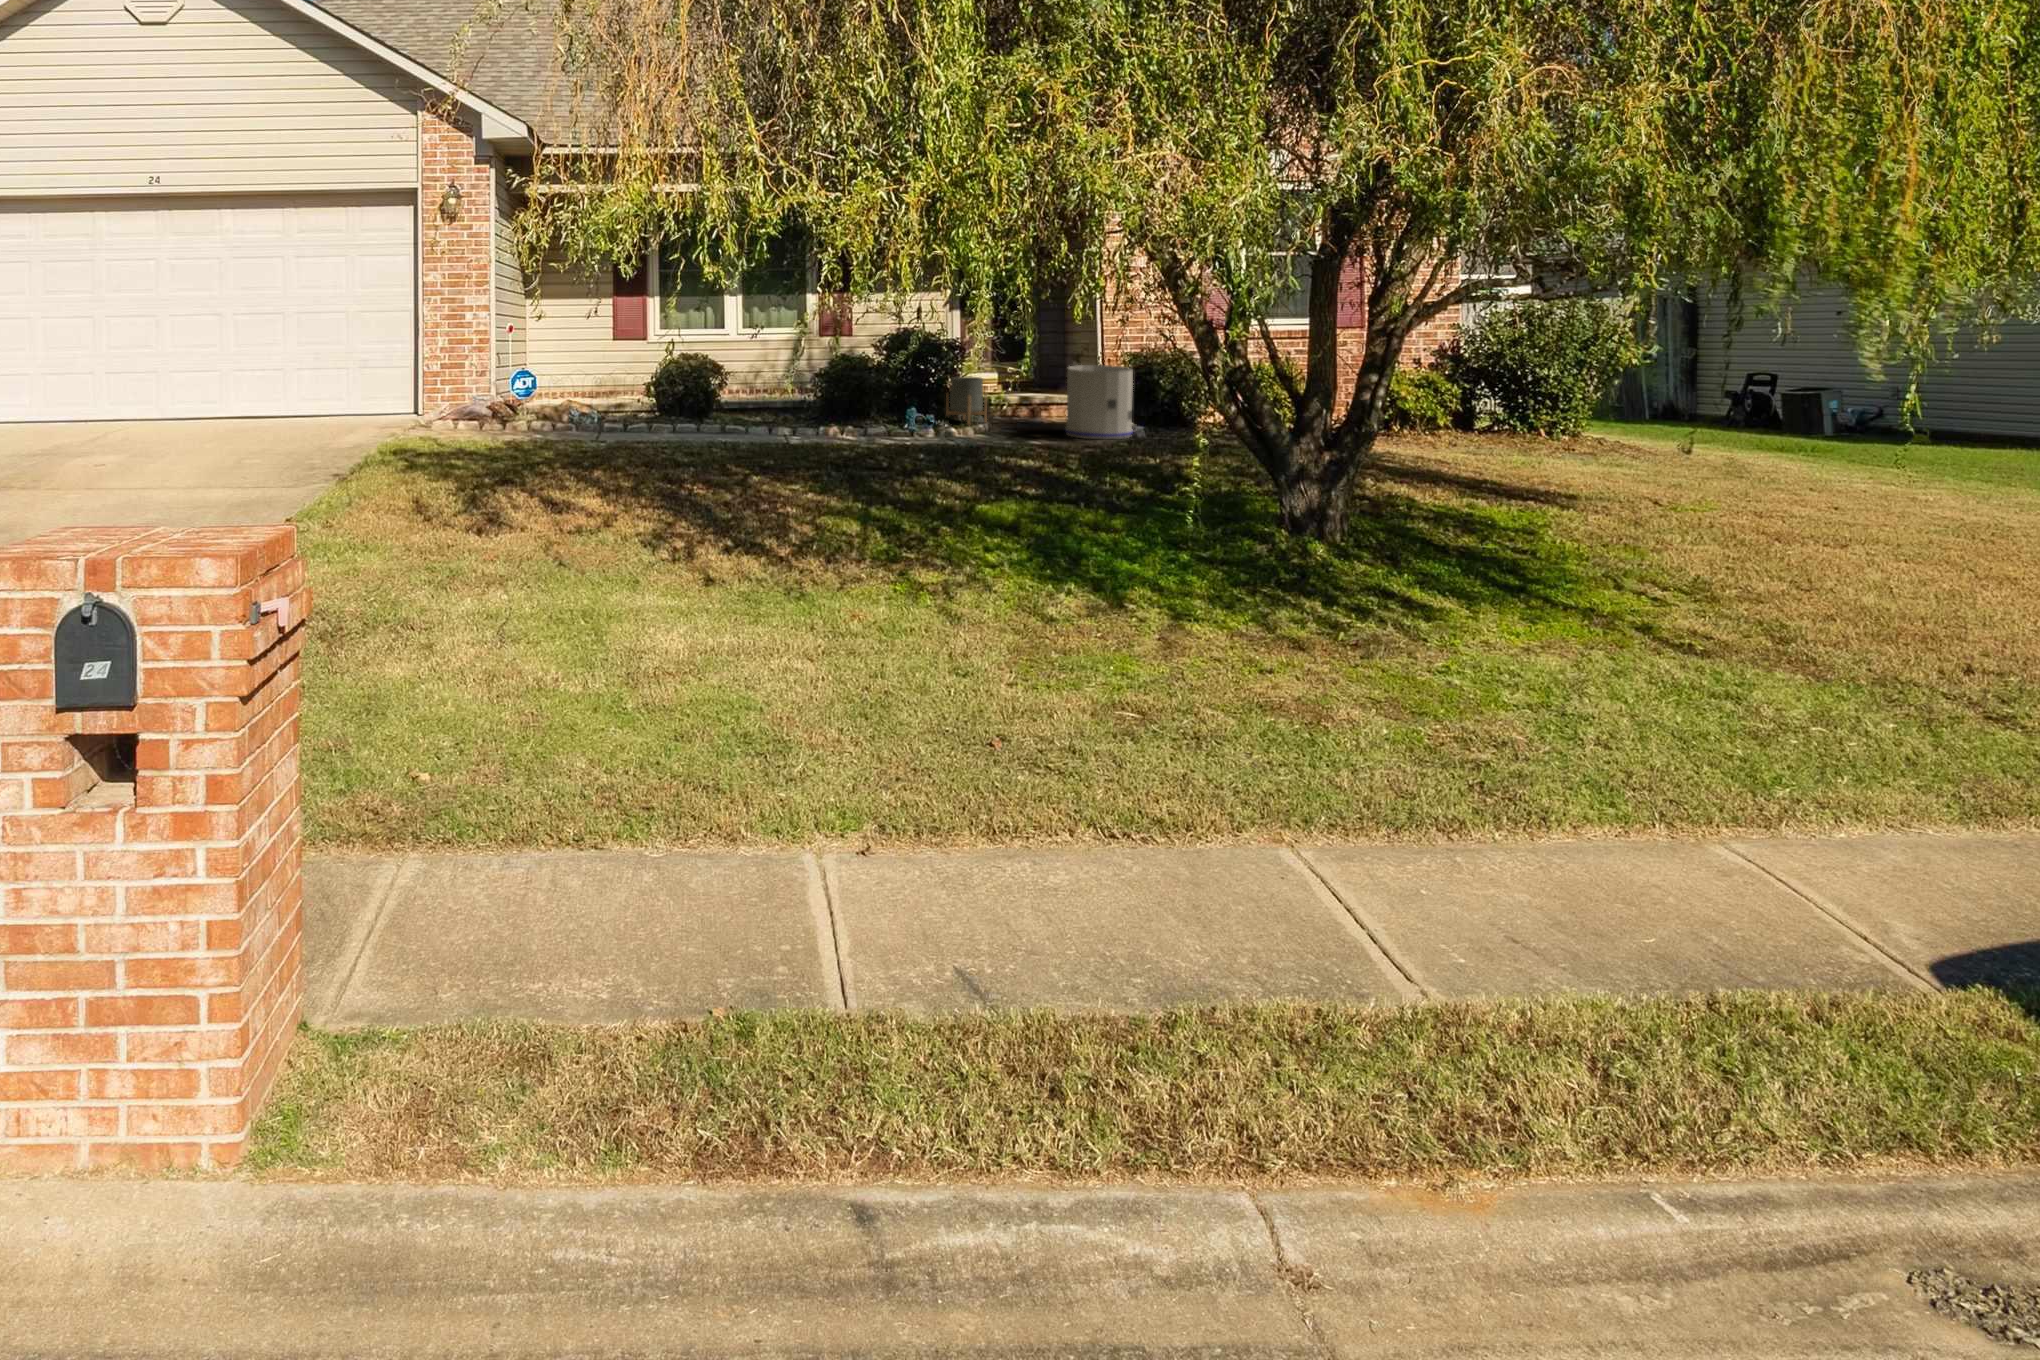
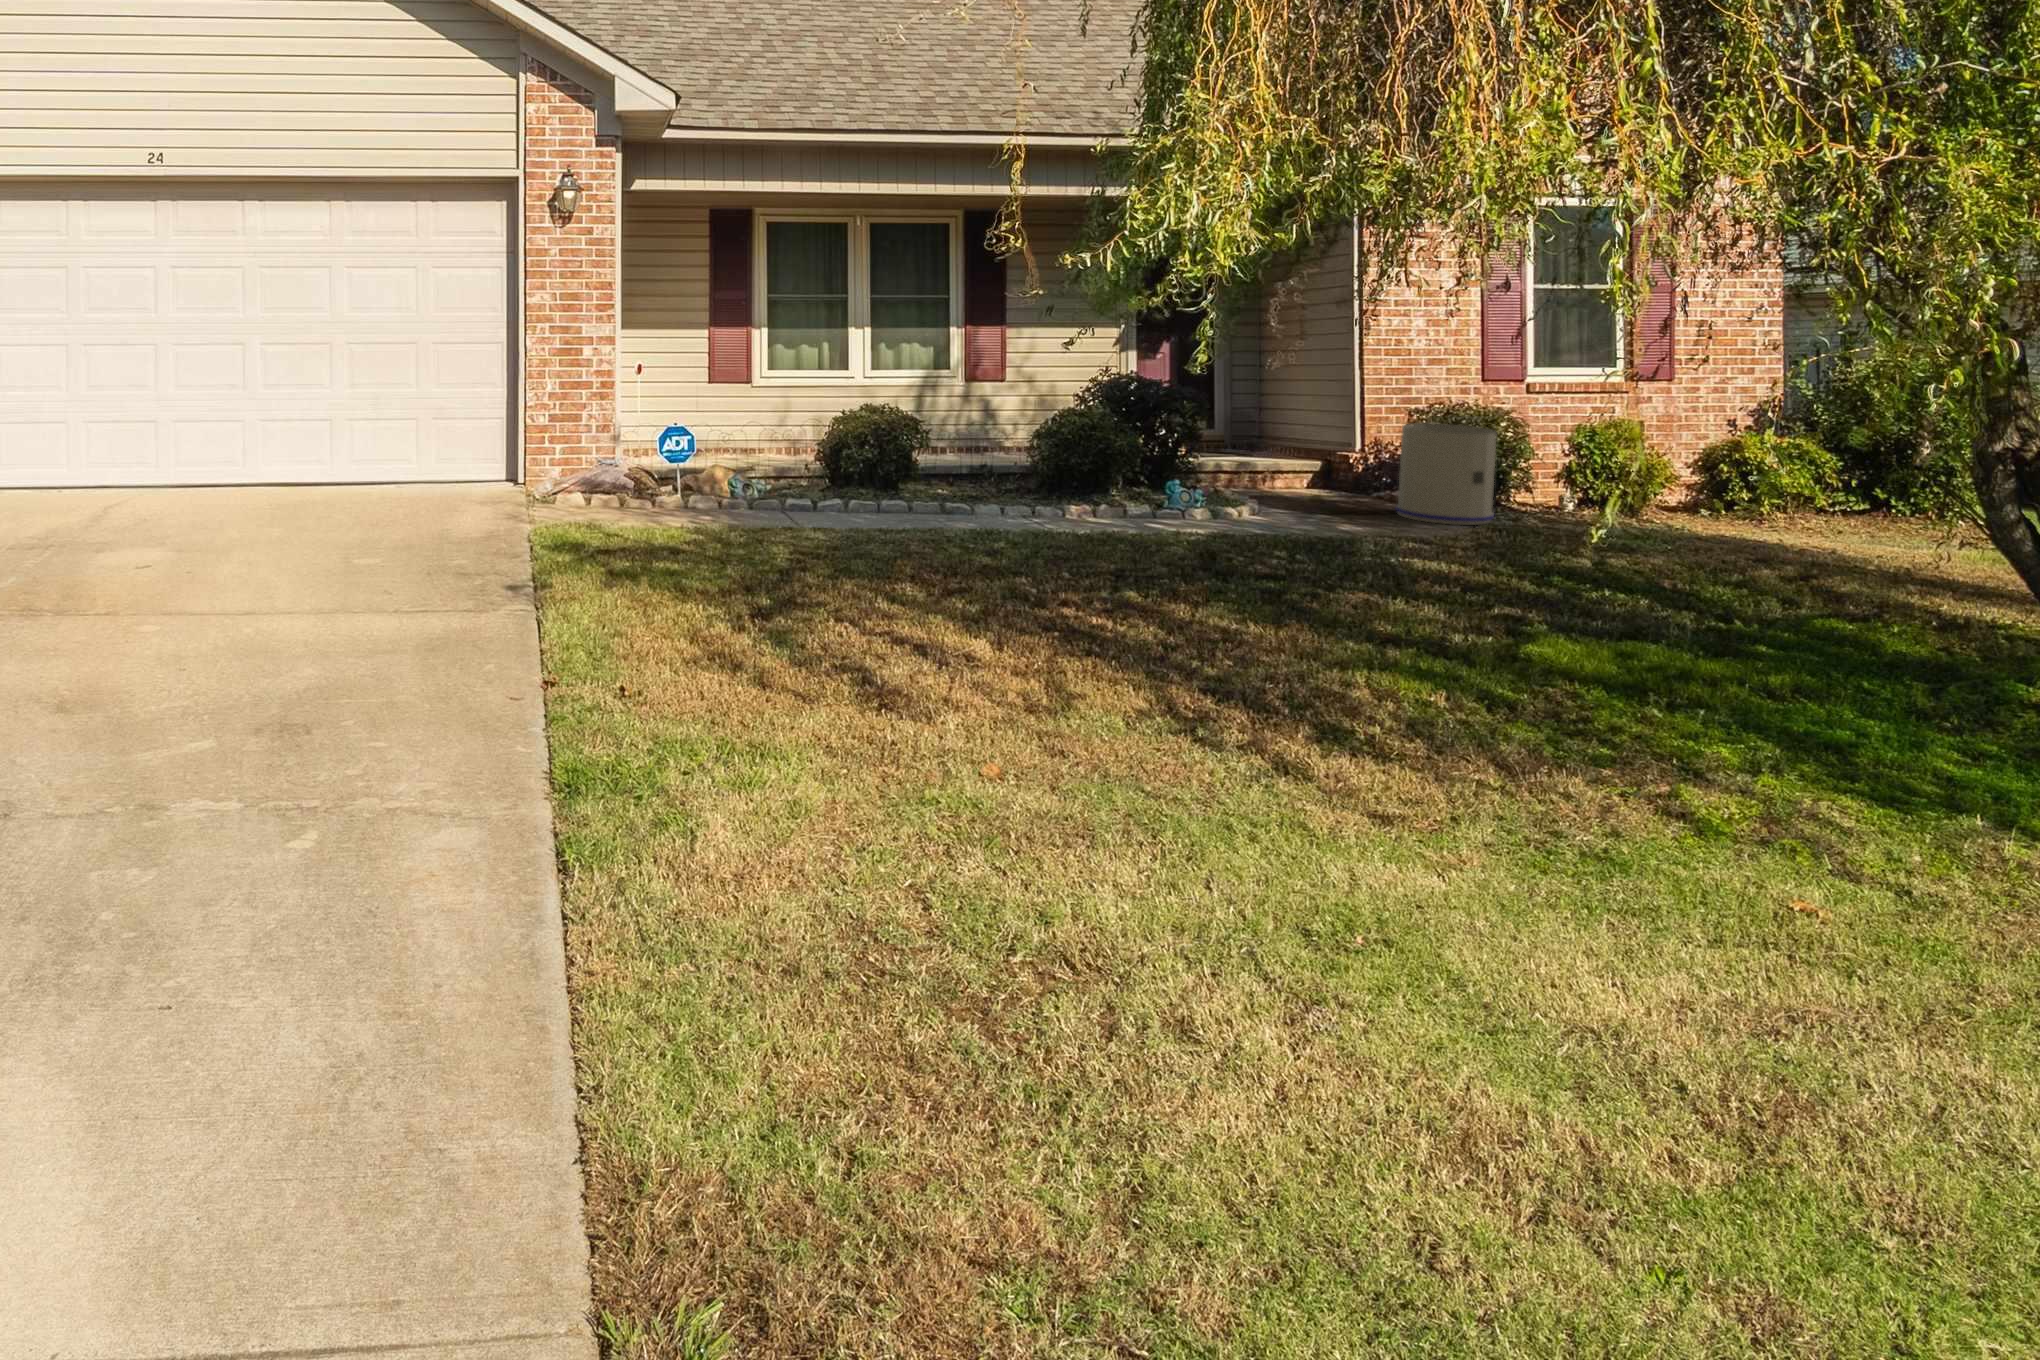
planter: present [946,376,987,424] -> none [1212,436,1266,501]

